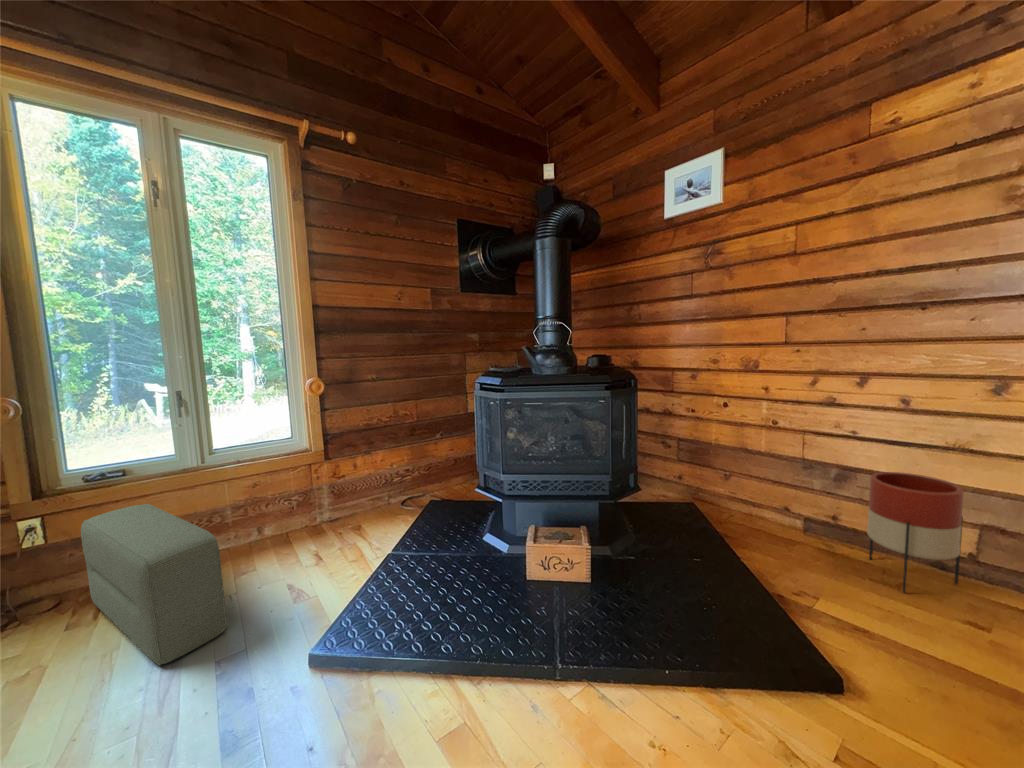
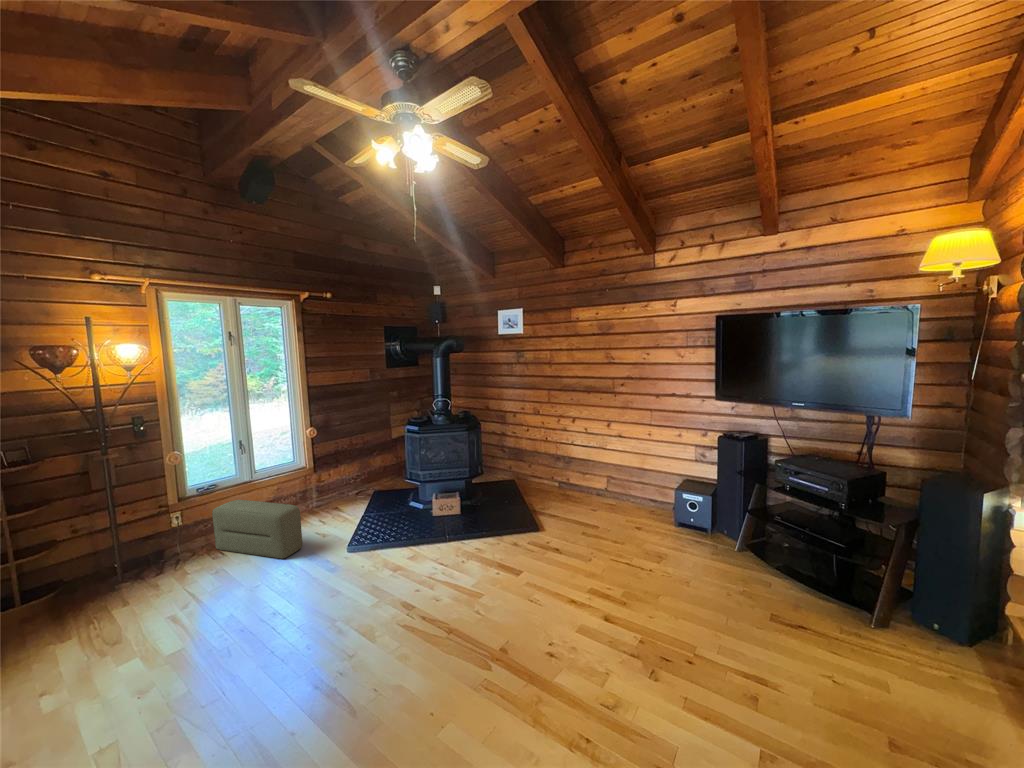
planter: present [867,472,964,593] -> none [570,458,598,504]

